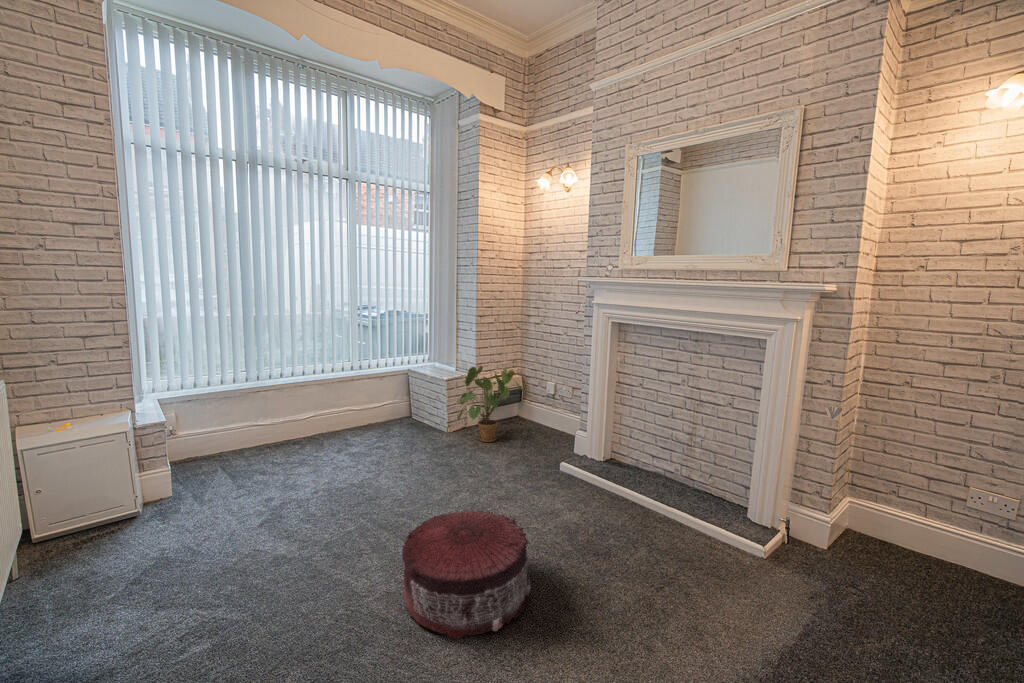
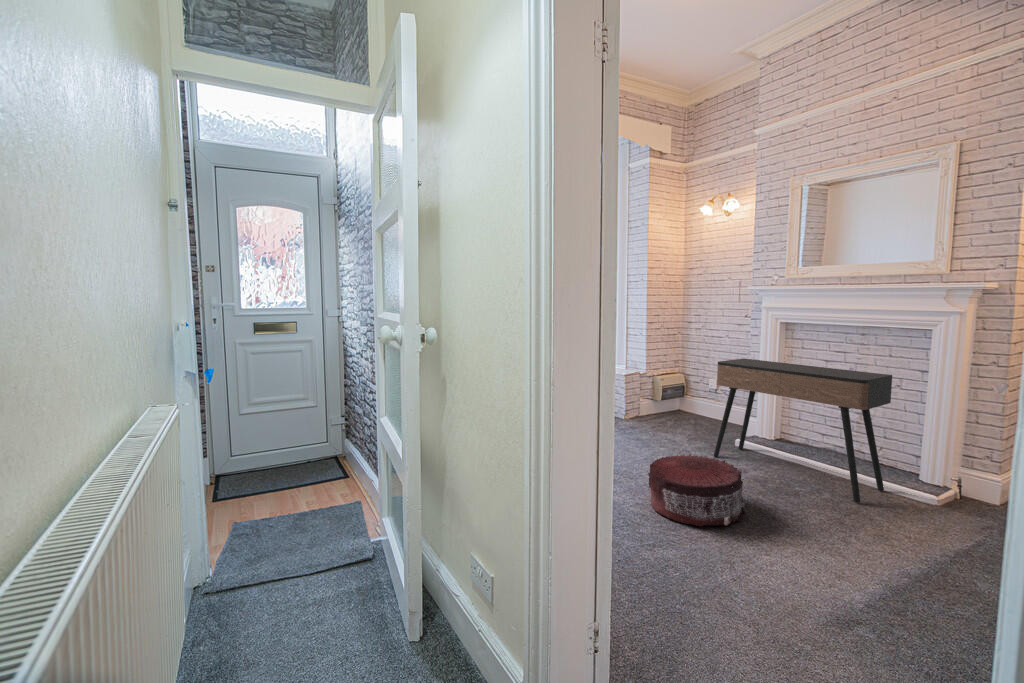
house plant: present [458,366,527,442] -> none [635,364,699,426]
console table: none [529,366,722,561] -> present [714,358,892,503]

